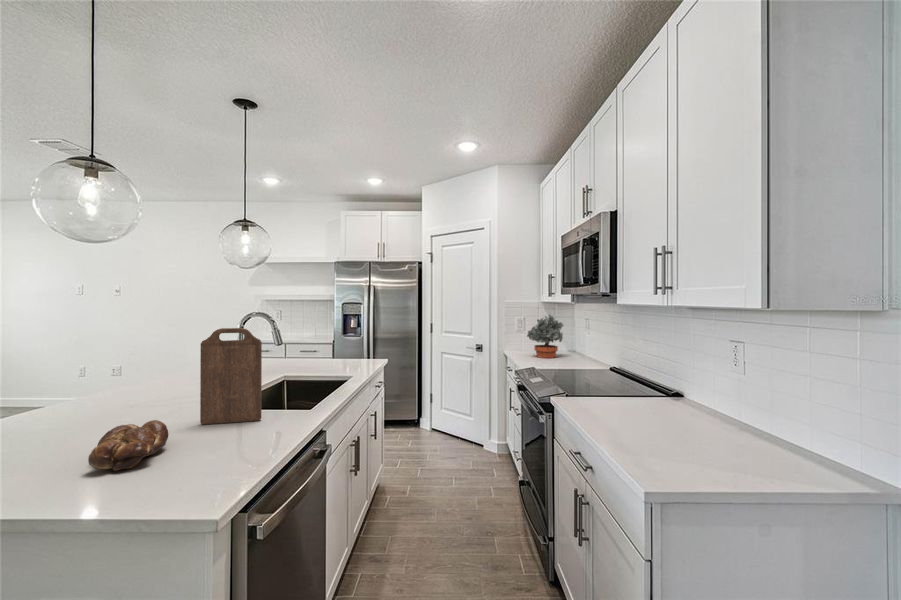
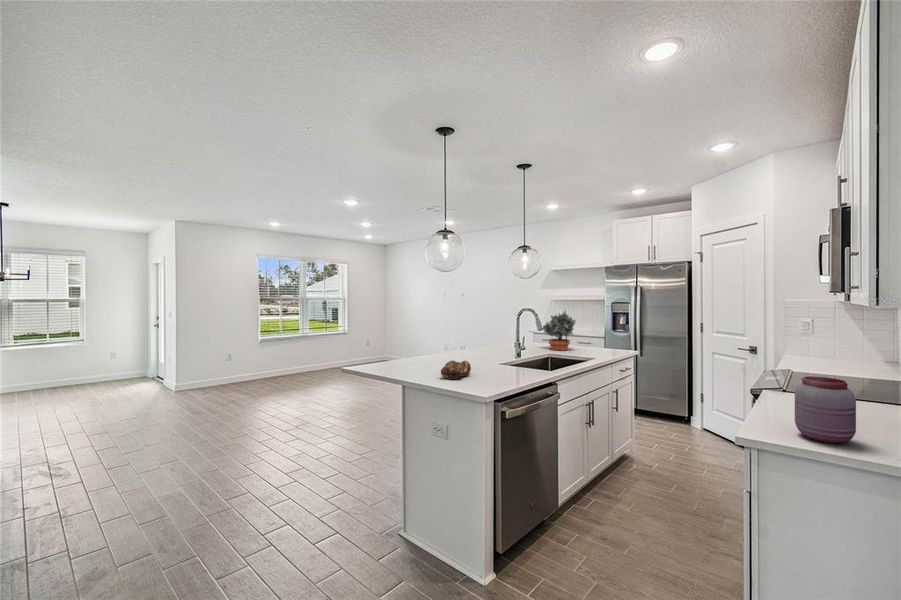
potted plant: present [527,314,563,358] -> present [541,312,576,350]
cutting board: present [200,328,262,424] -> none [488,317,517,372]
jar: none [647,382,702,455] -> present [795,376,856,443]

